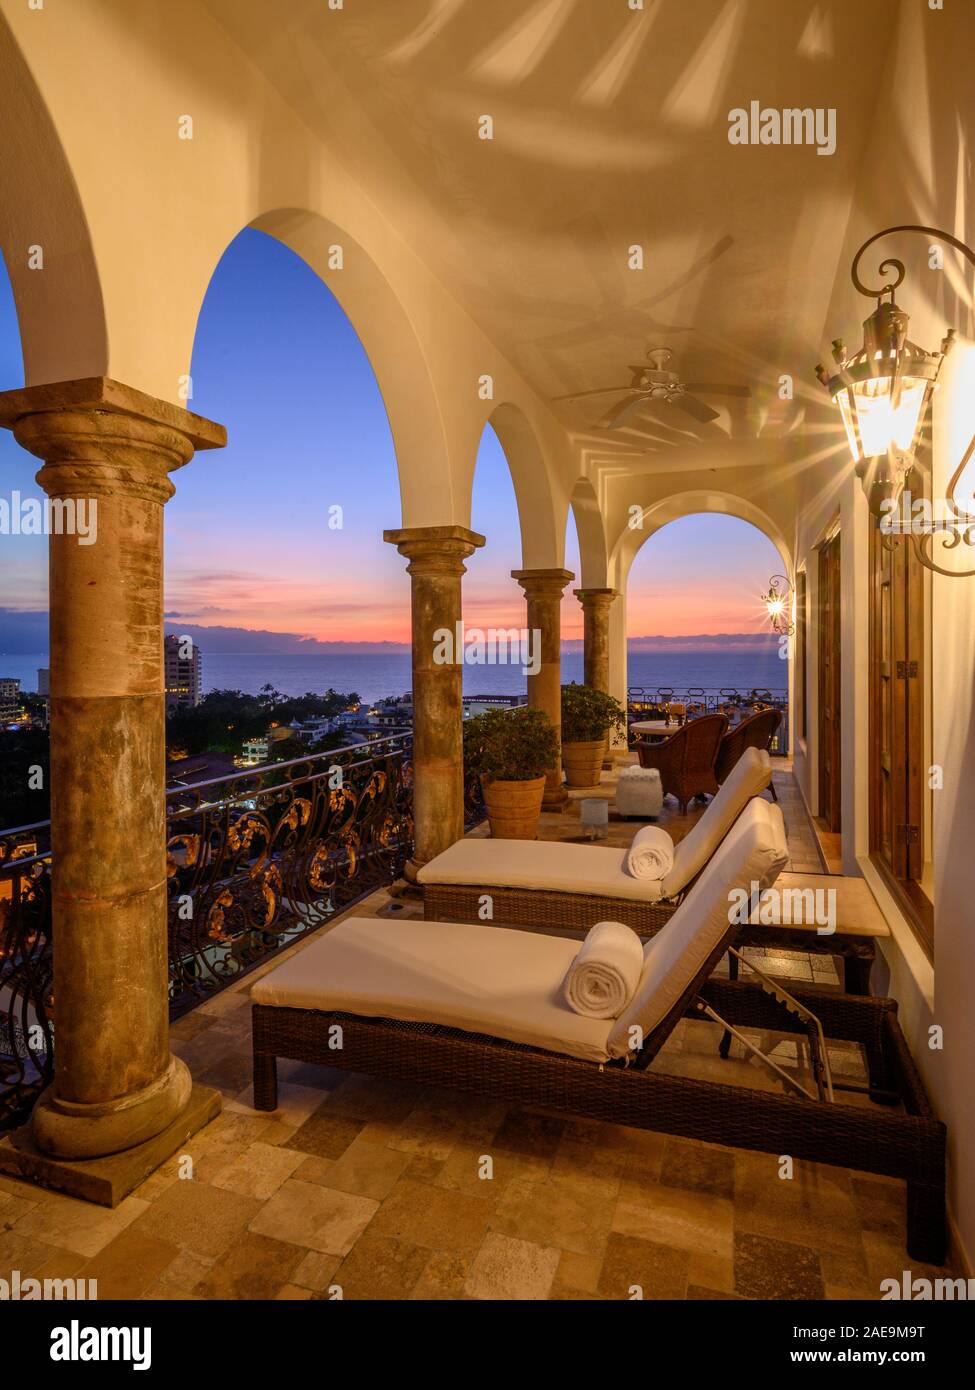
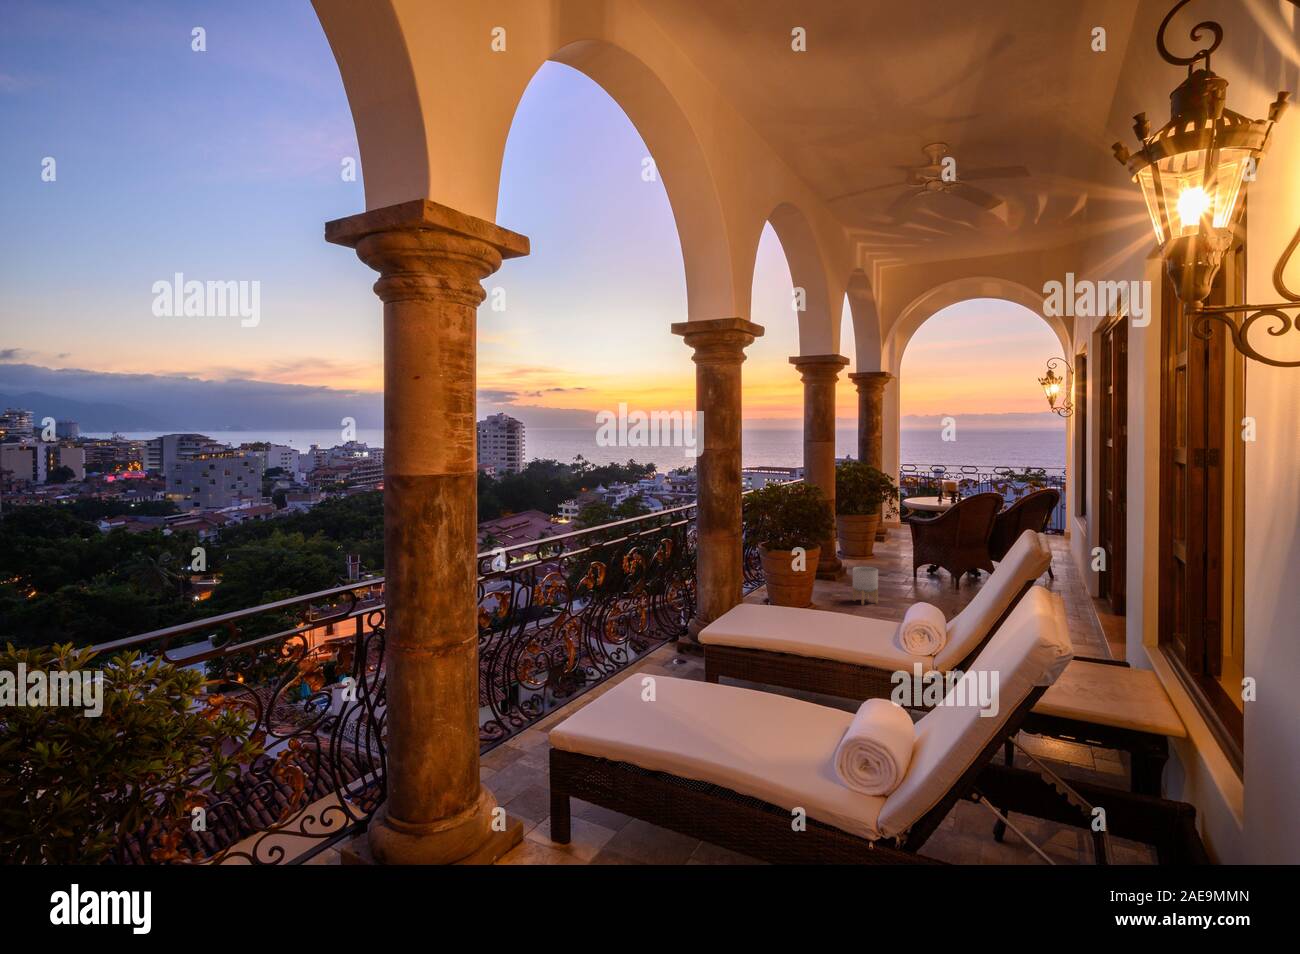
ottoman: present [615,768,663,821] -> none [885,539,932,589]

